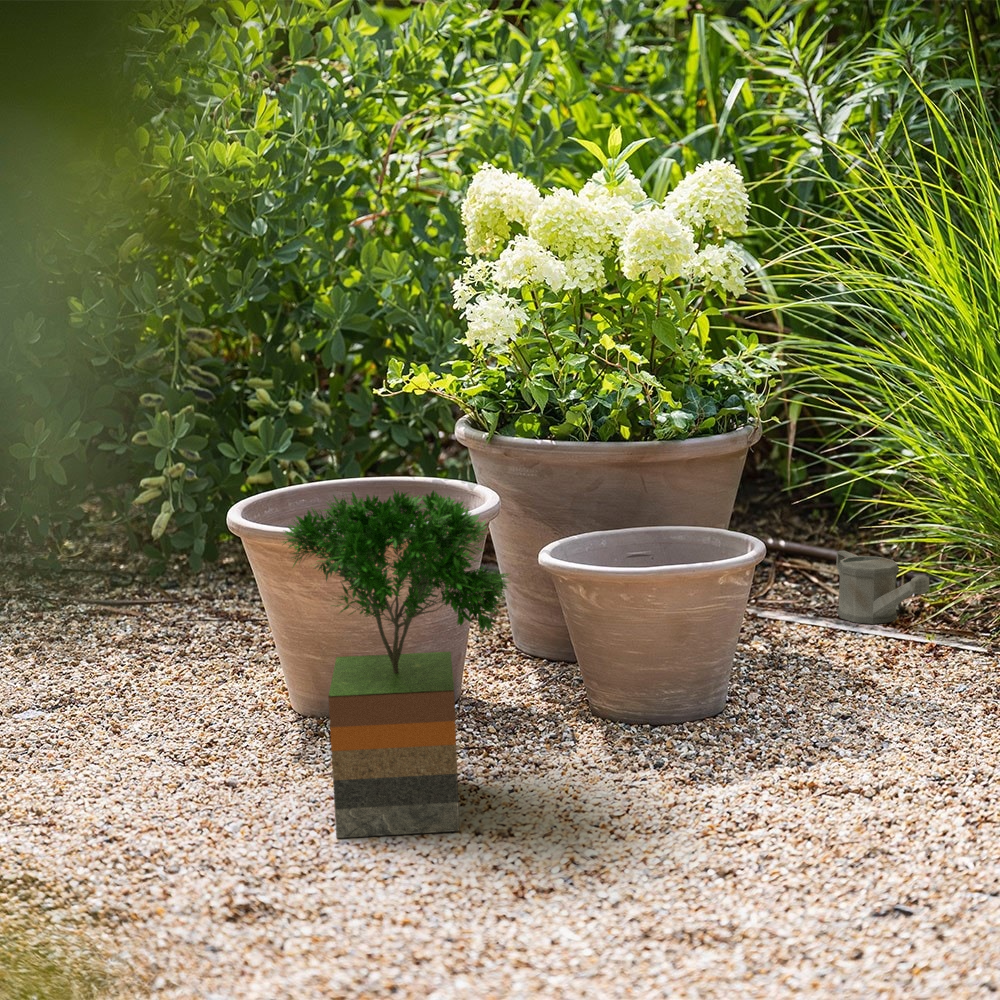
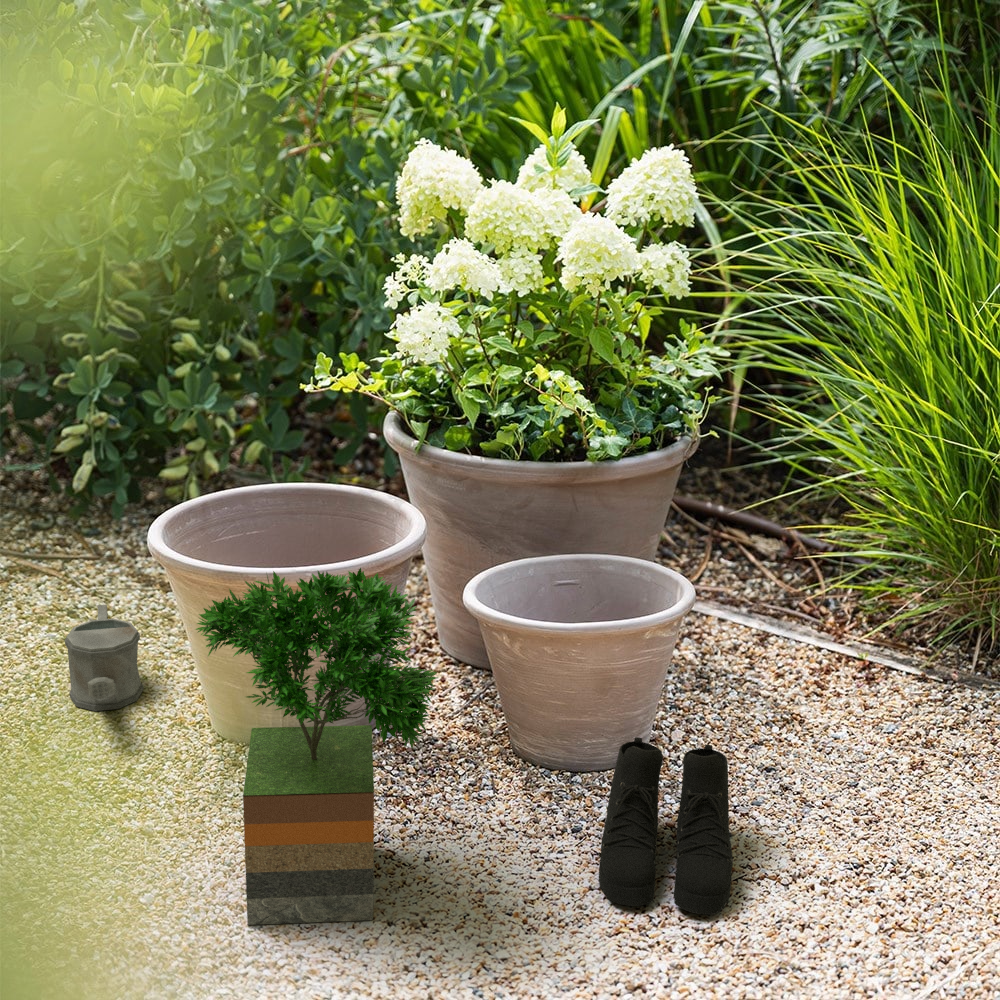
watering can: present [836,550,929,624] -> present [65,605,143,711]
boots: none [682,665,815,815] -> present [599,737,733,914]

